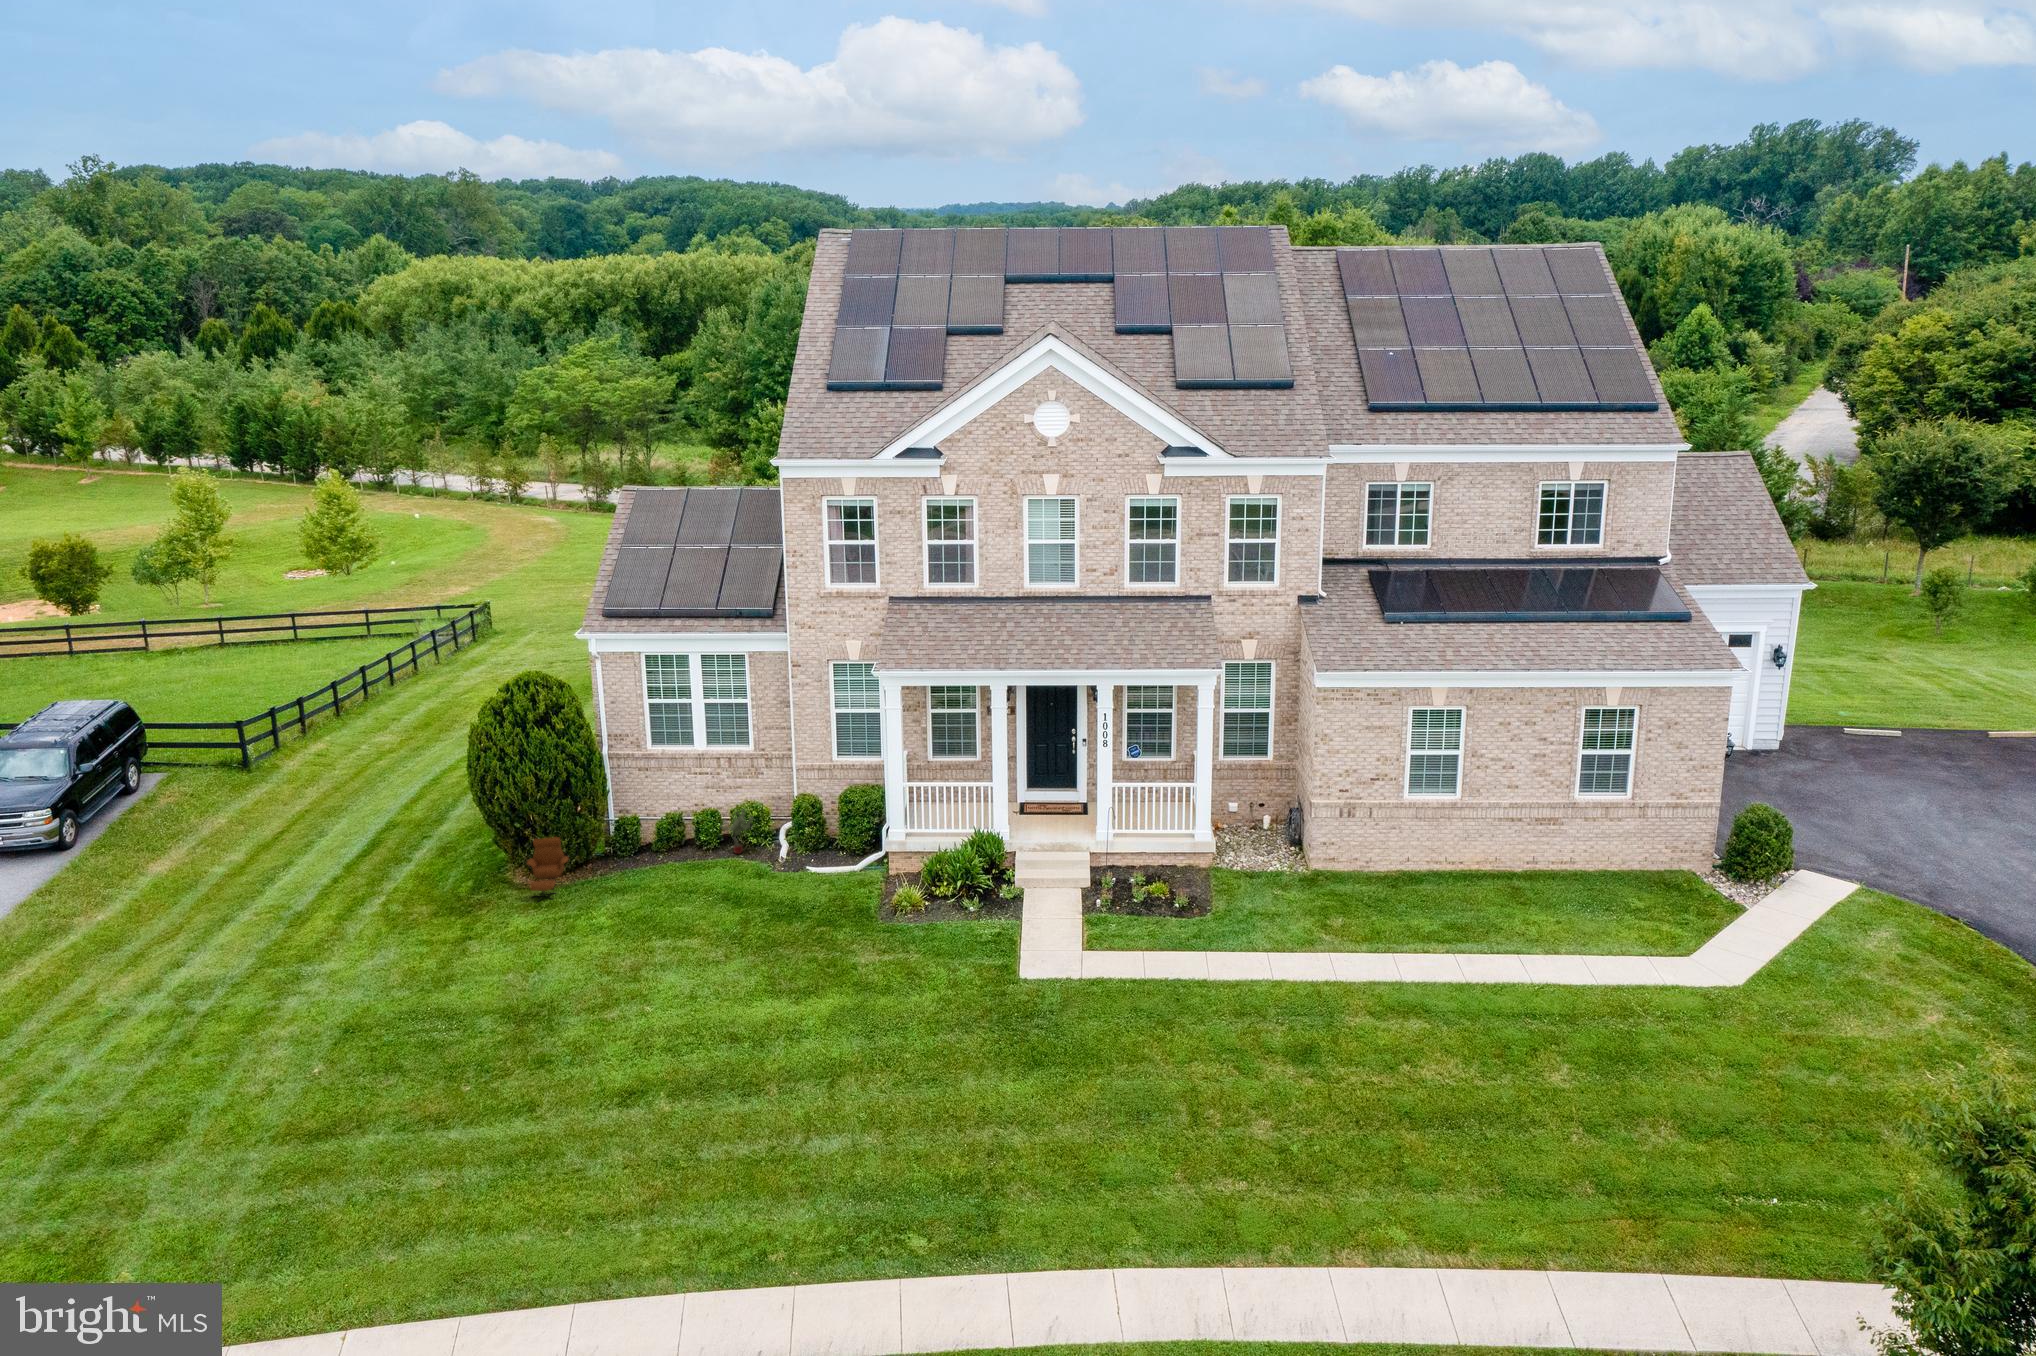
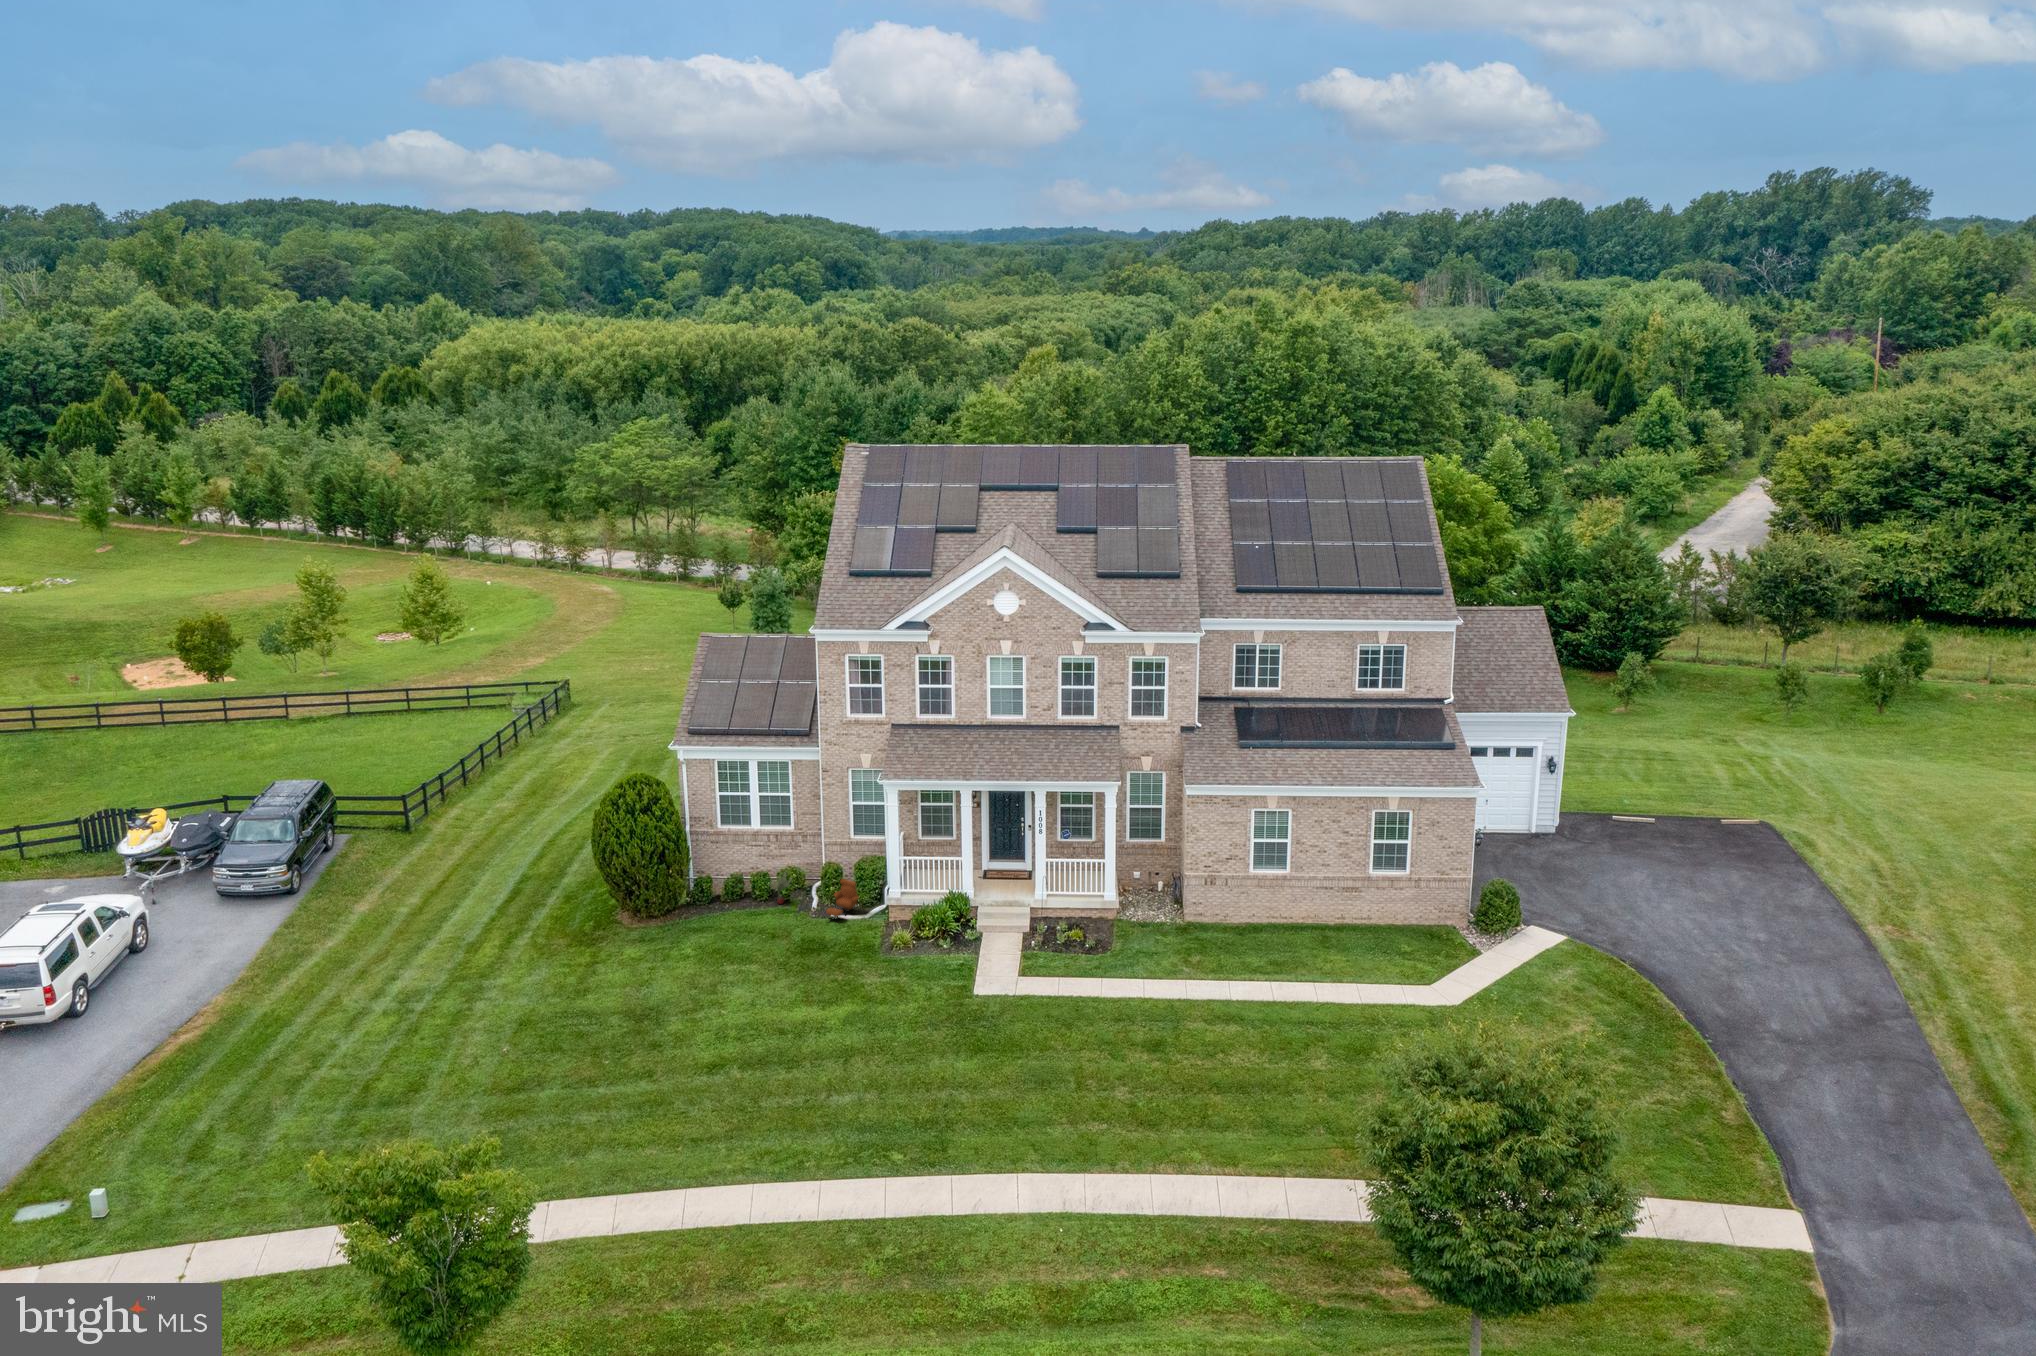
lounge chair: present [527,837,568,901] -> present [826,879,859,920]

